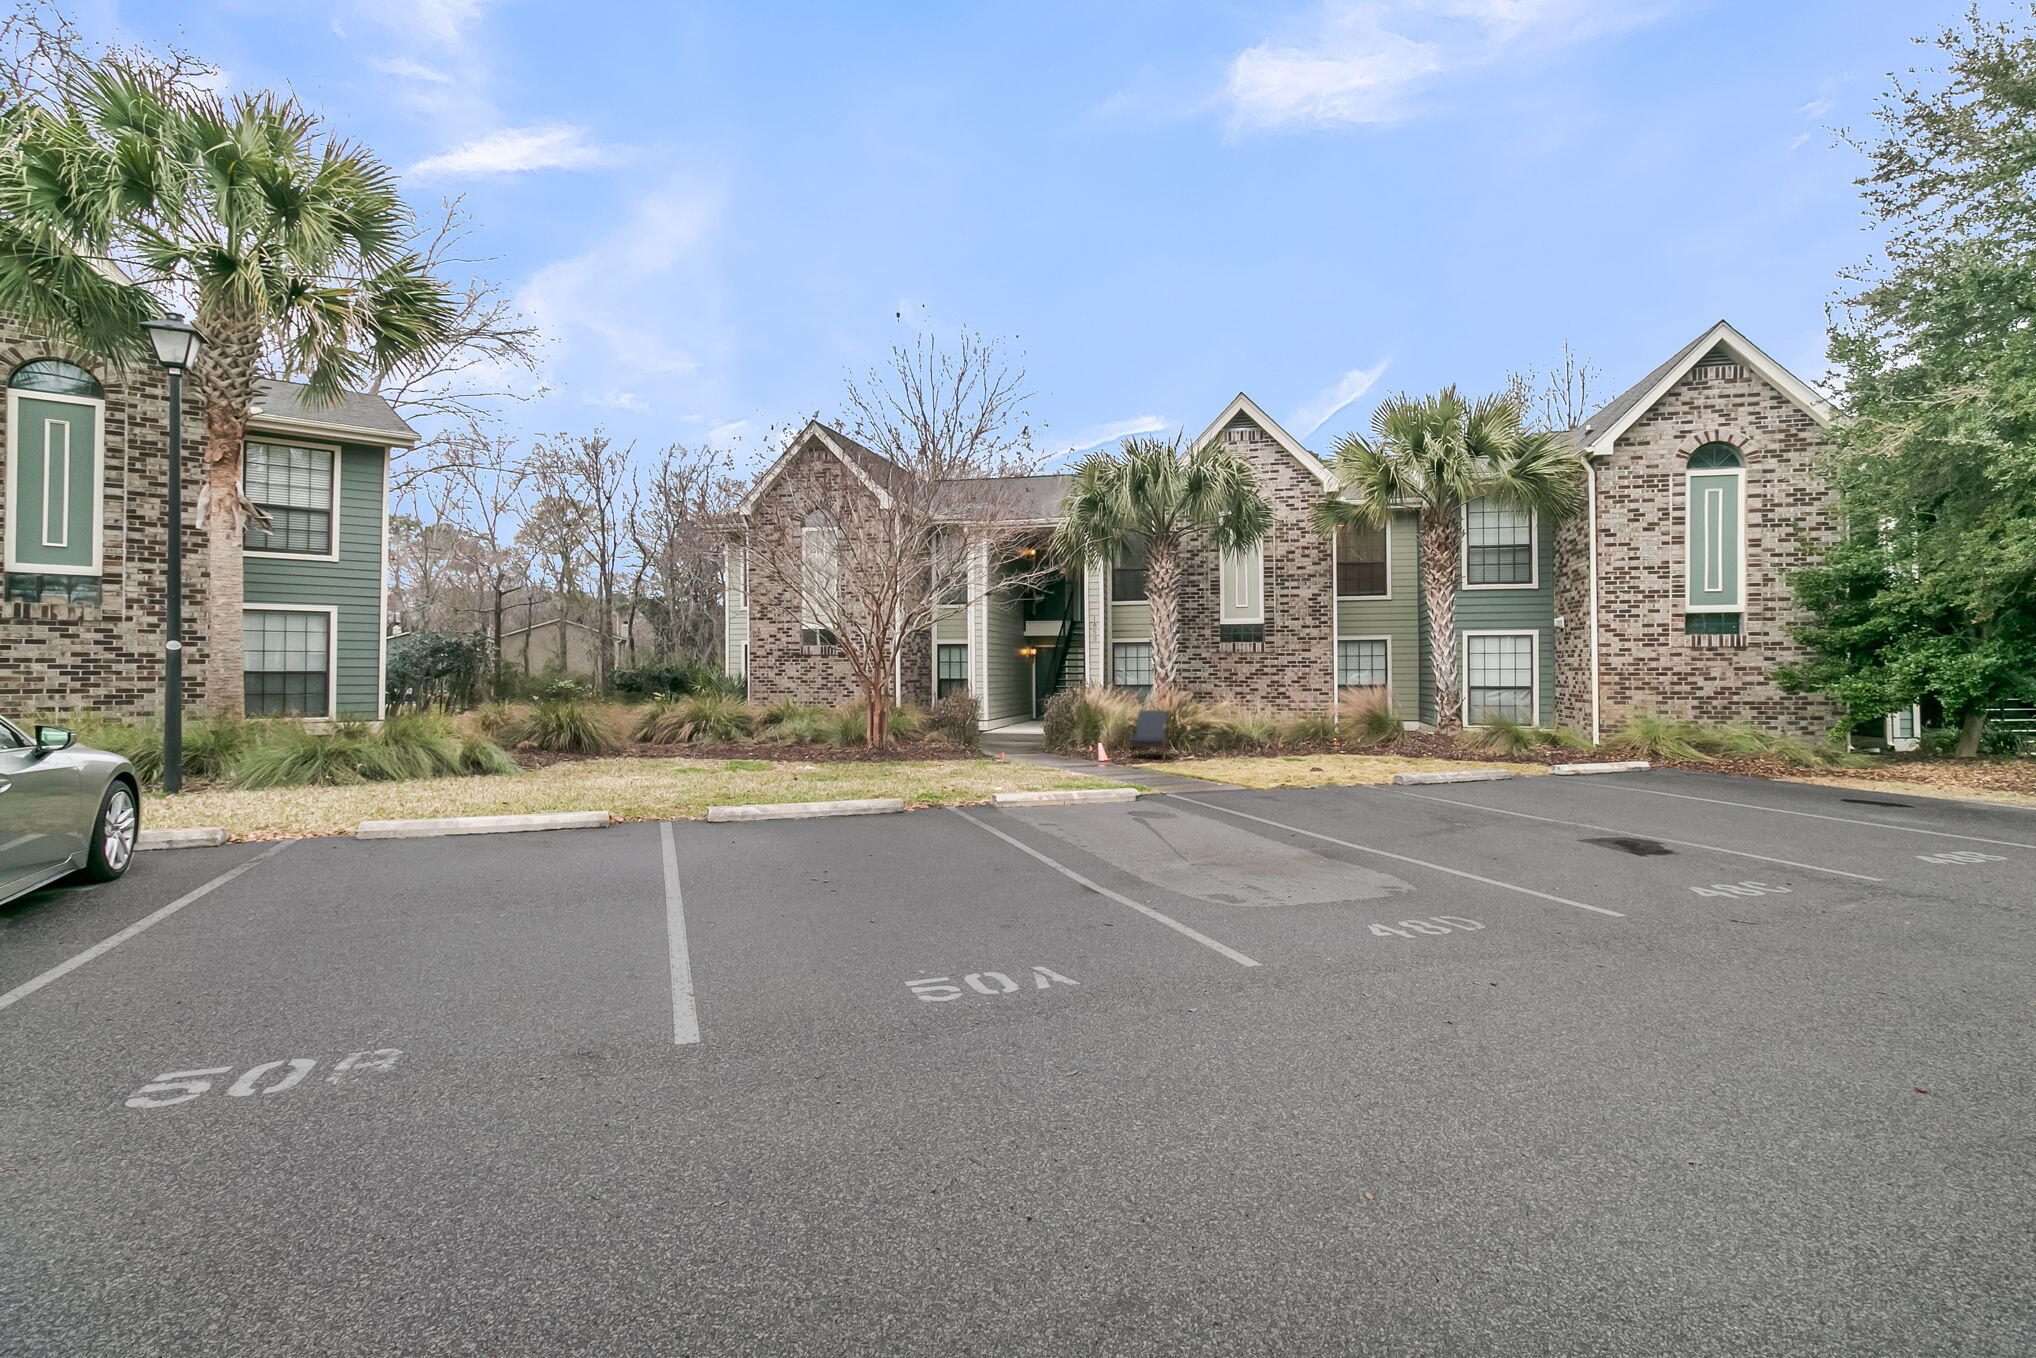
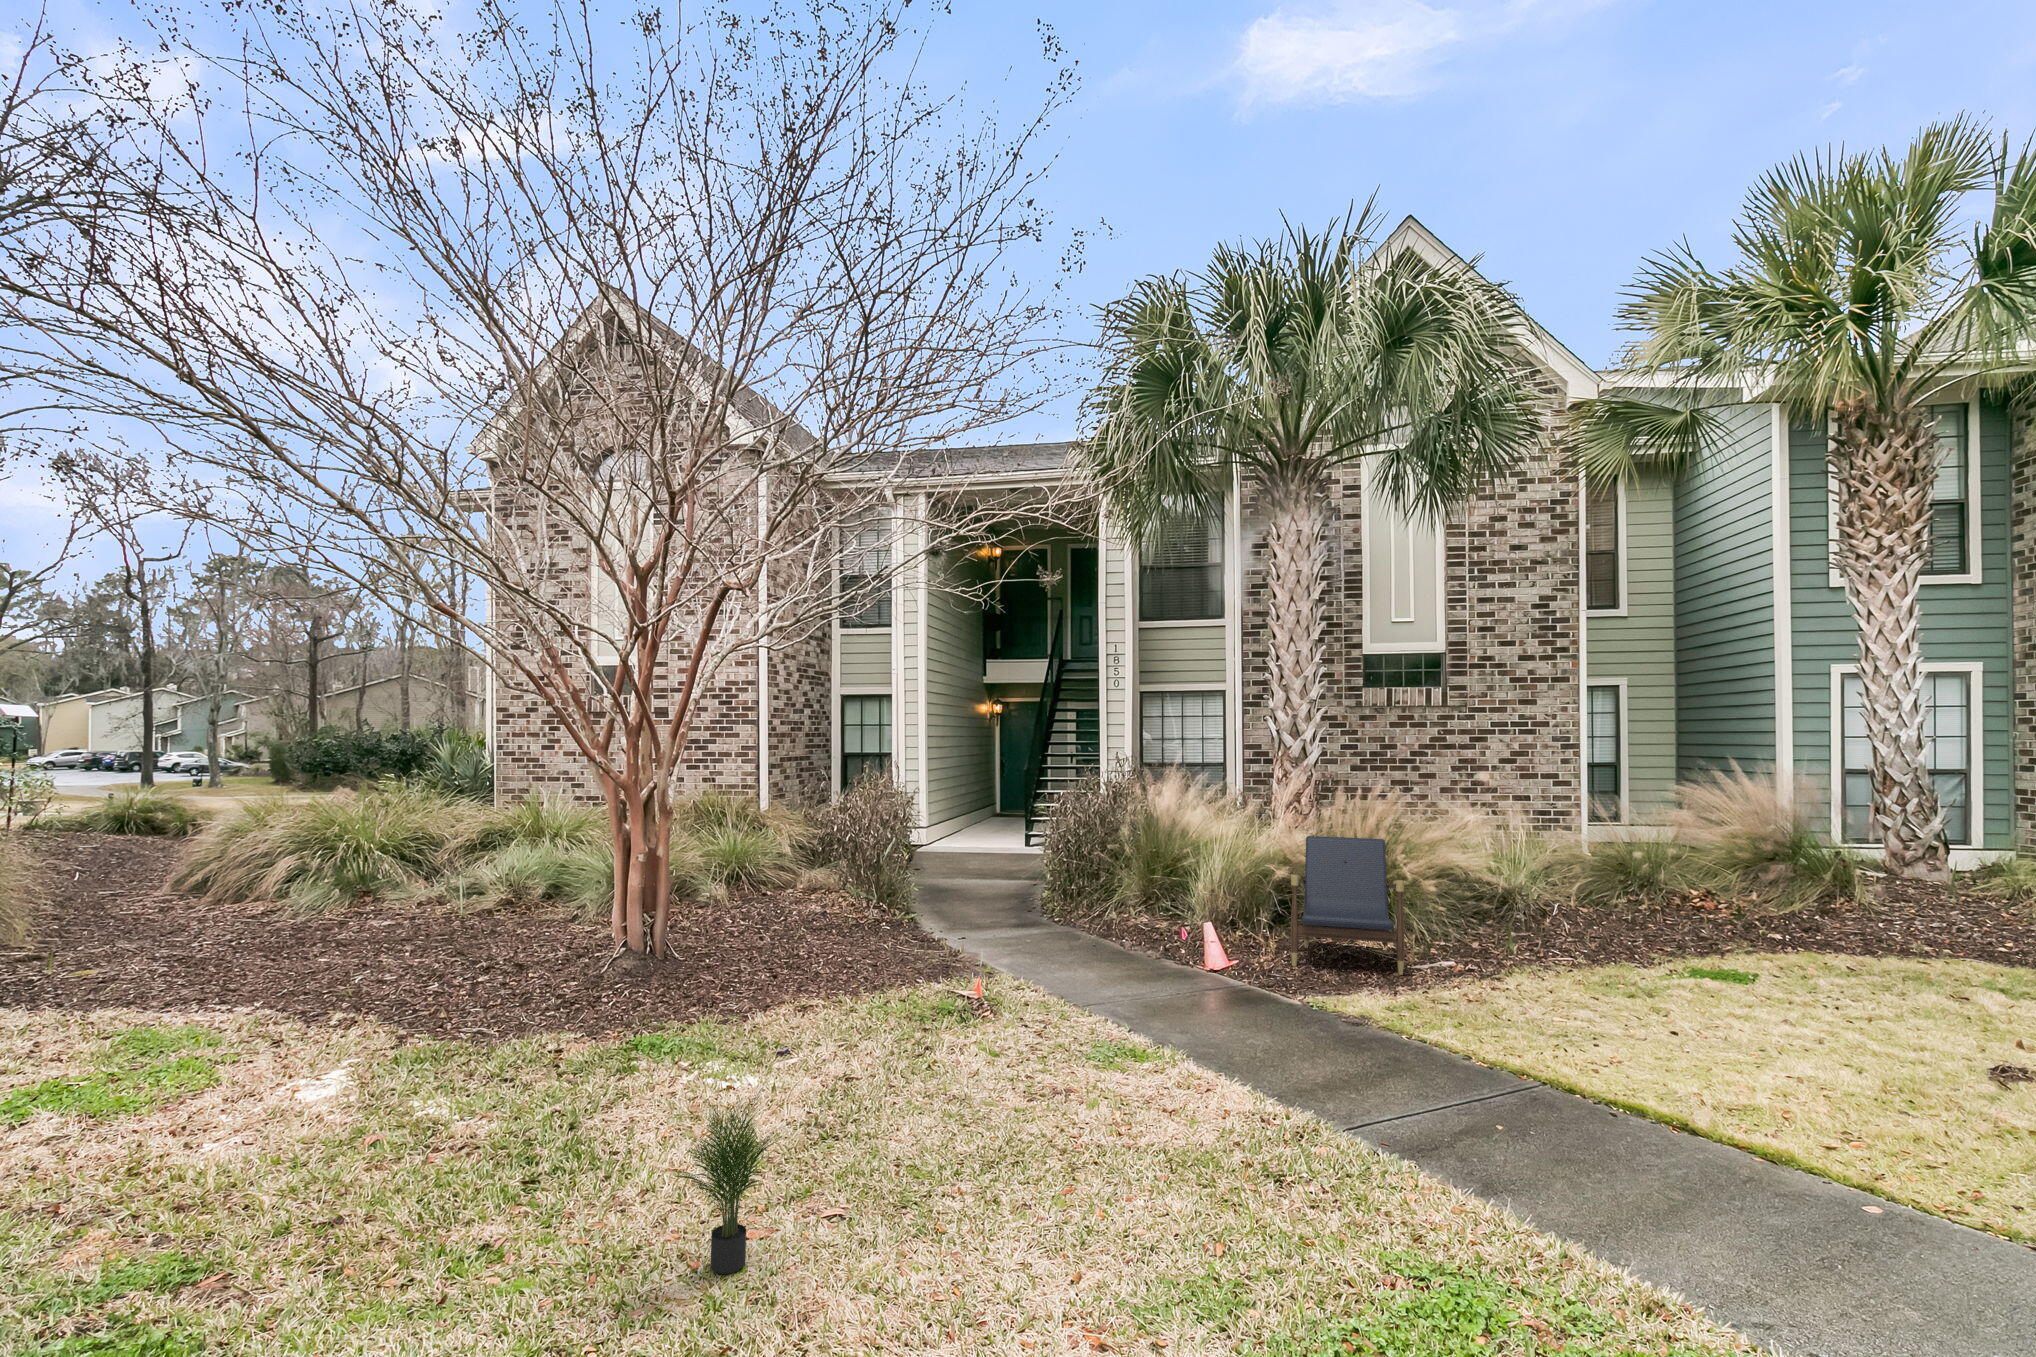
potted plant: none [927,748,951,786] -> present [674,1088,774,1274]

